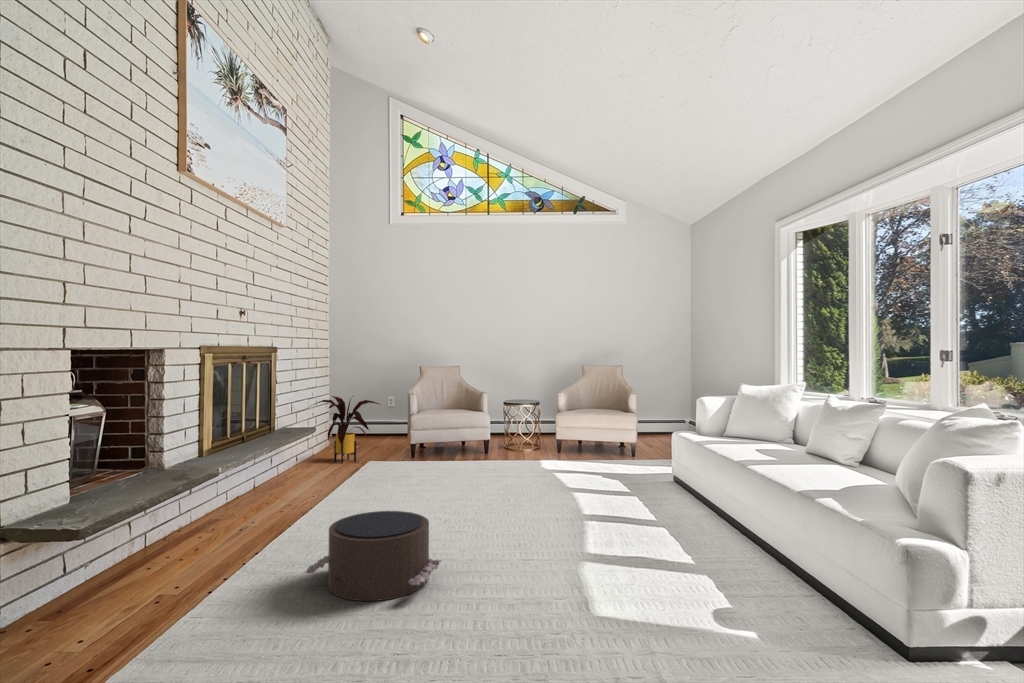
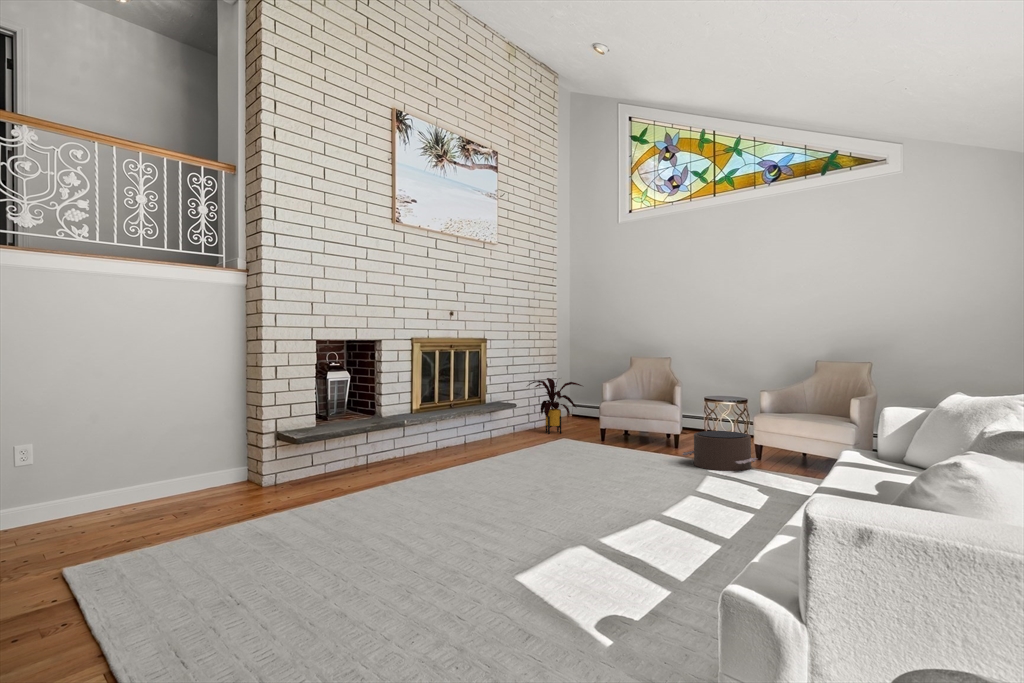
pouf: present [305,511,441,601] -> present [682,431,757,471]

